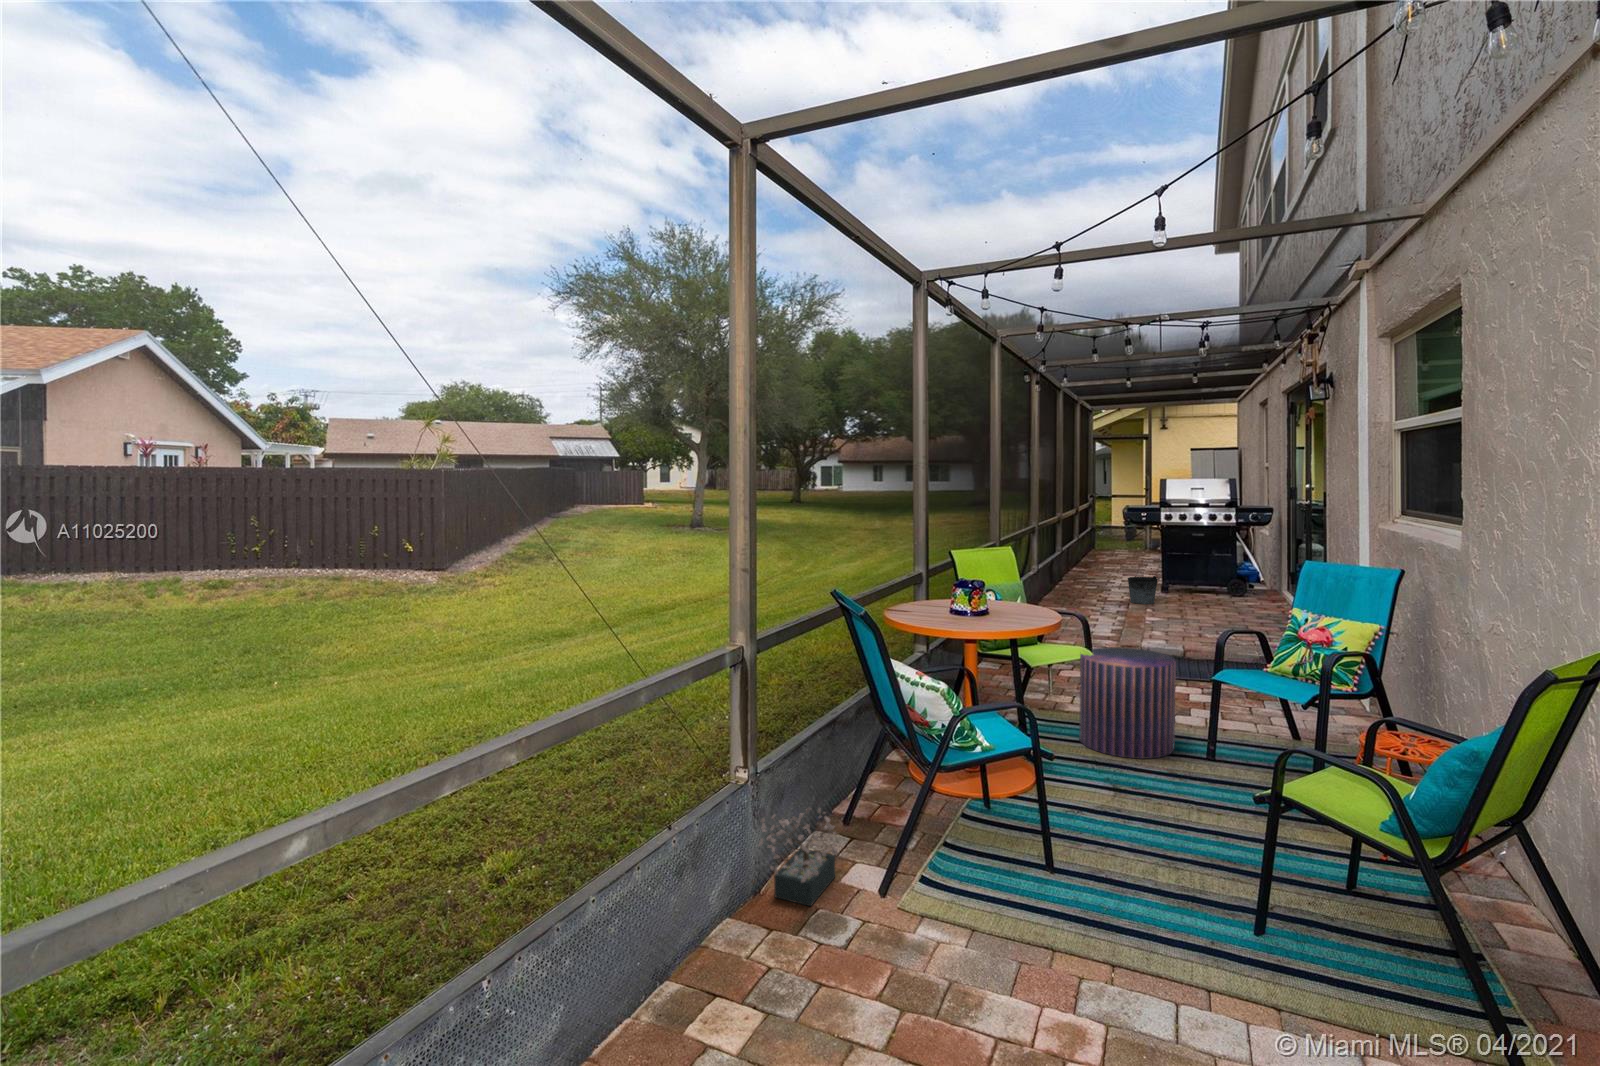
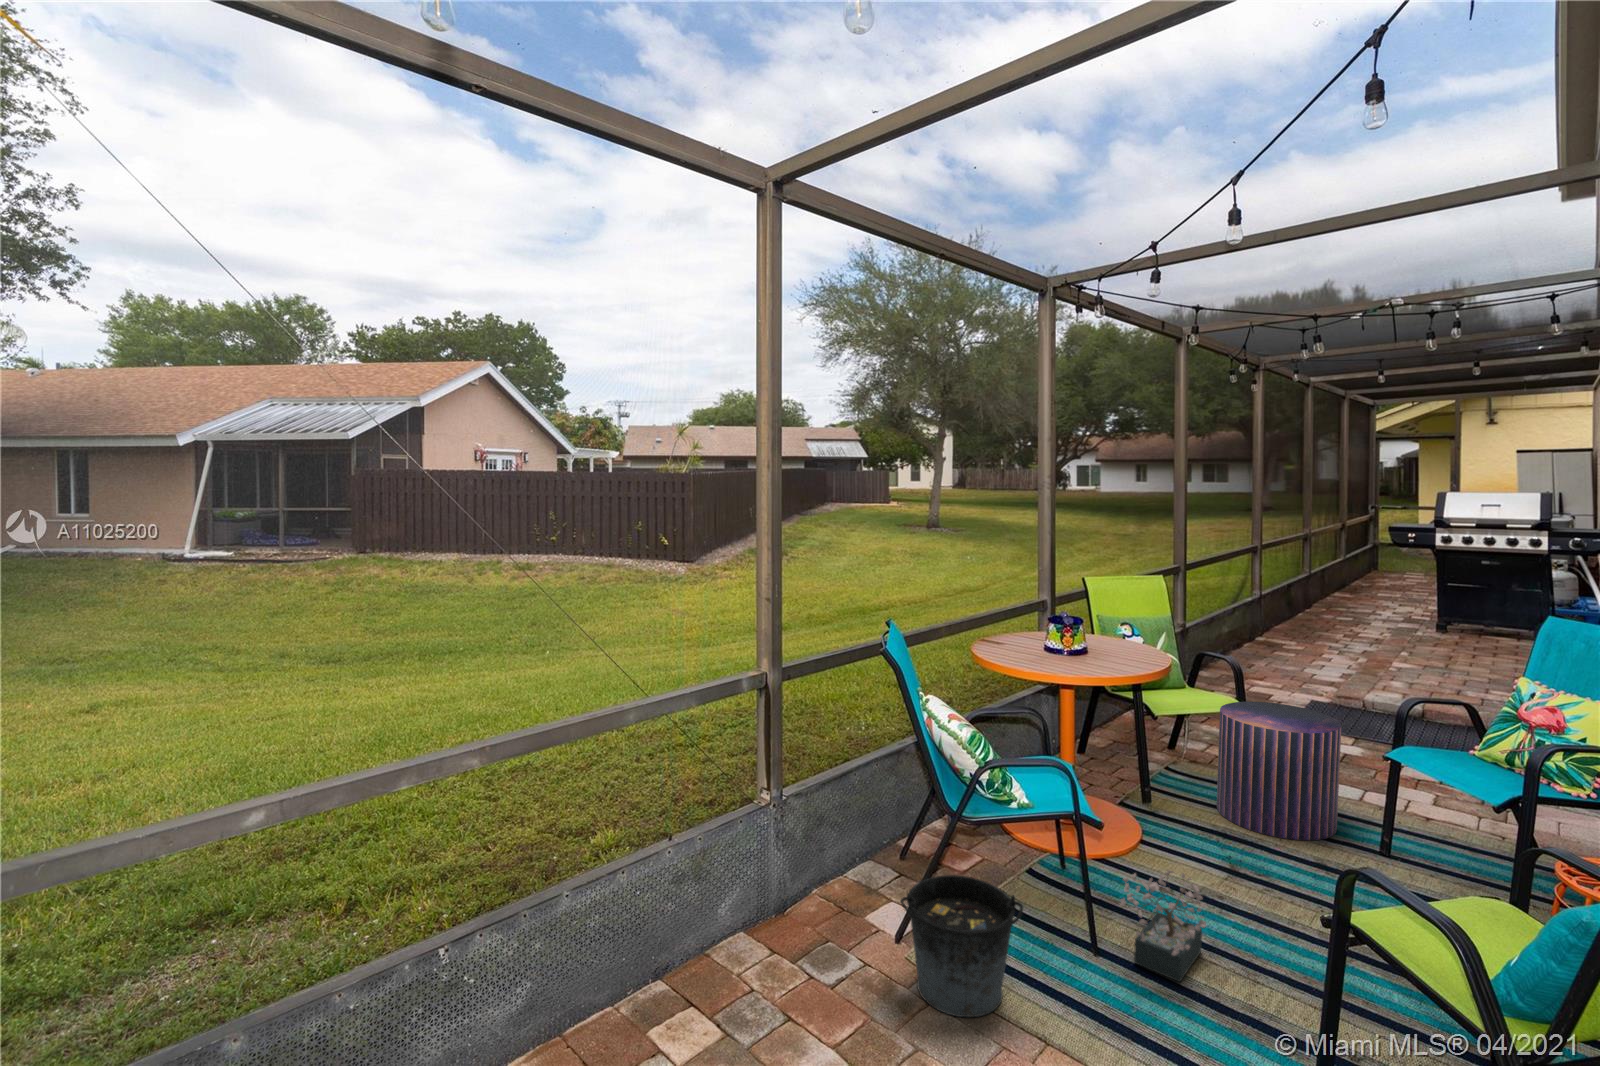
bucket: present [1128,576,1160,604] -> present [900,875,1023,1017]
decorative plant: present [758,808,837,906] -> present [1120,870,1206,982]

